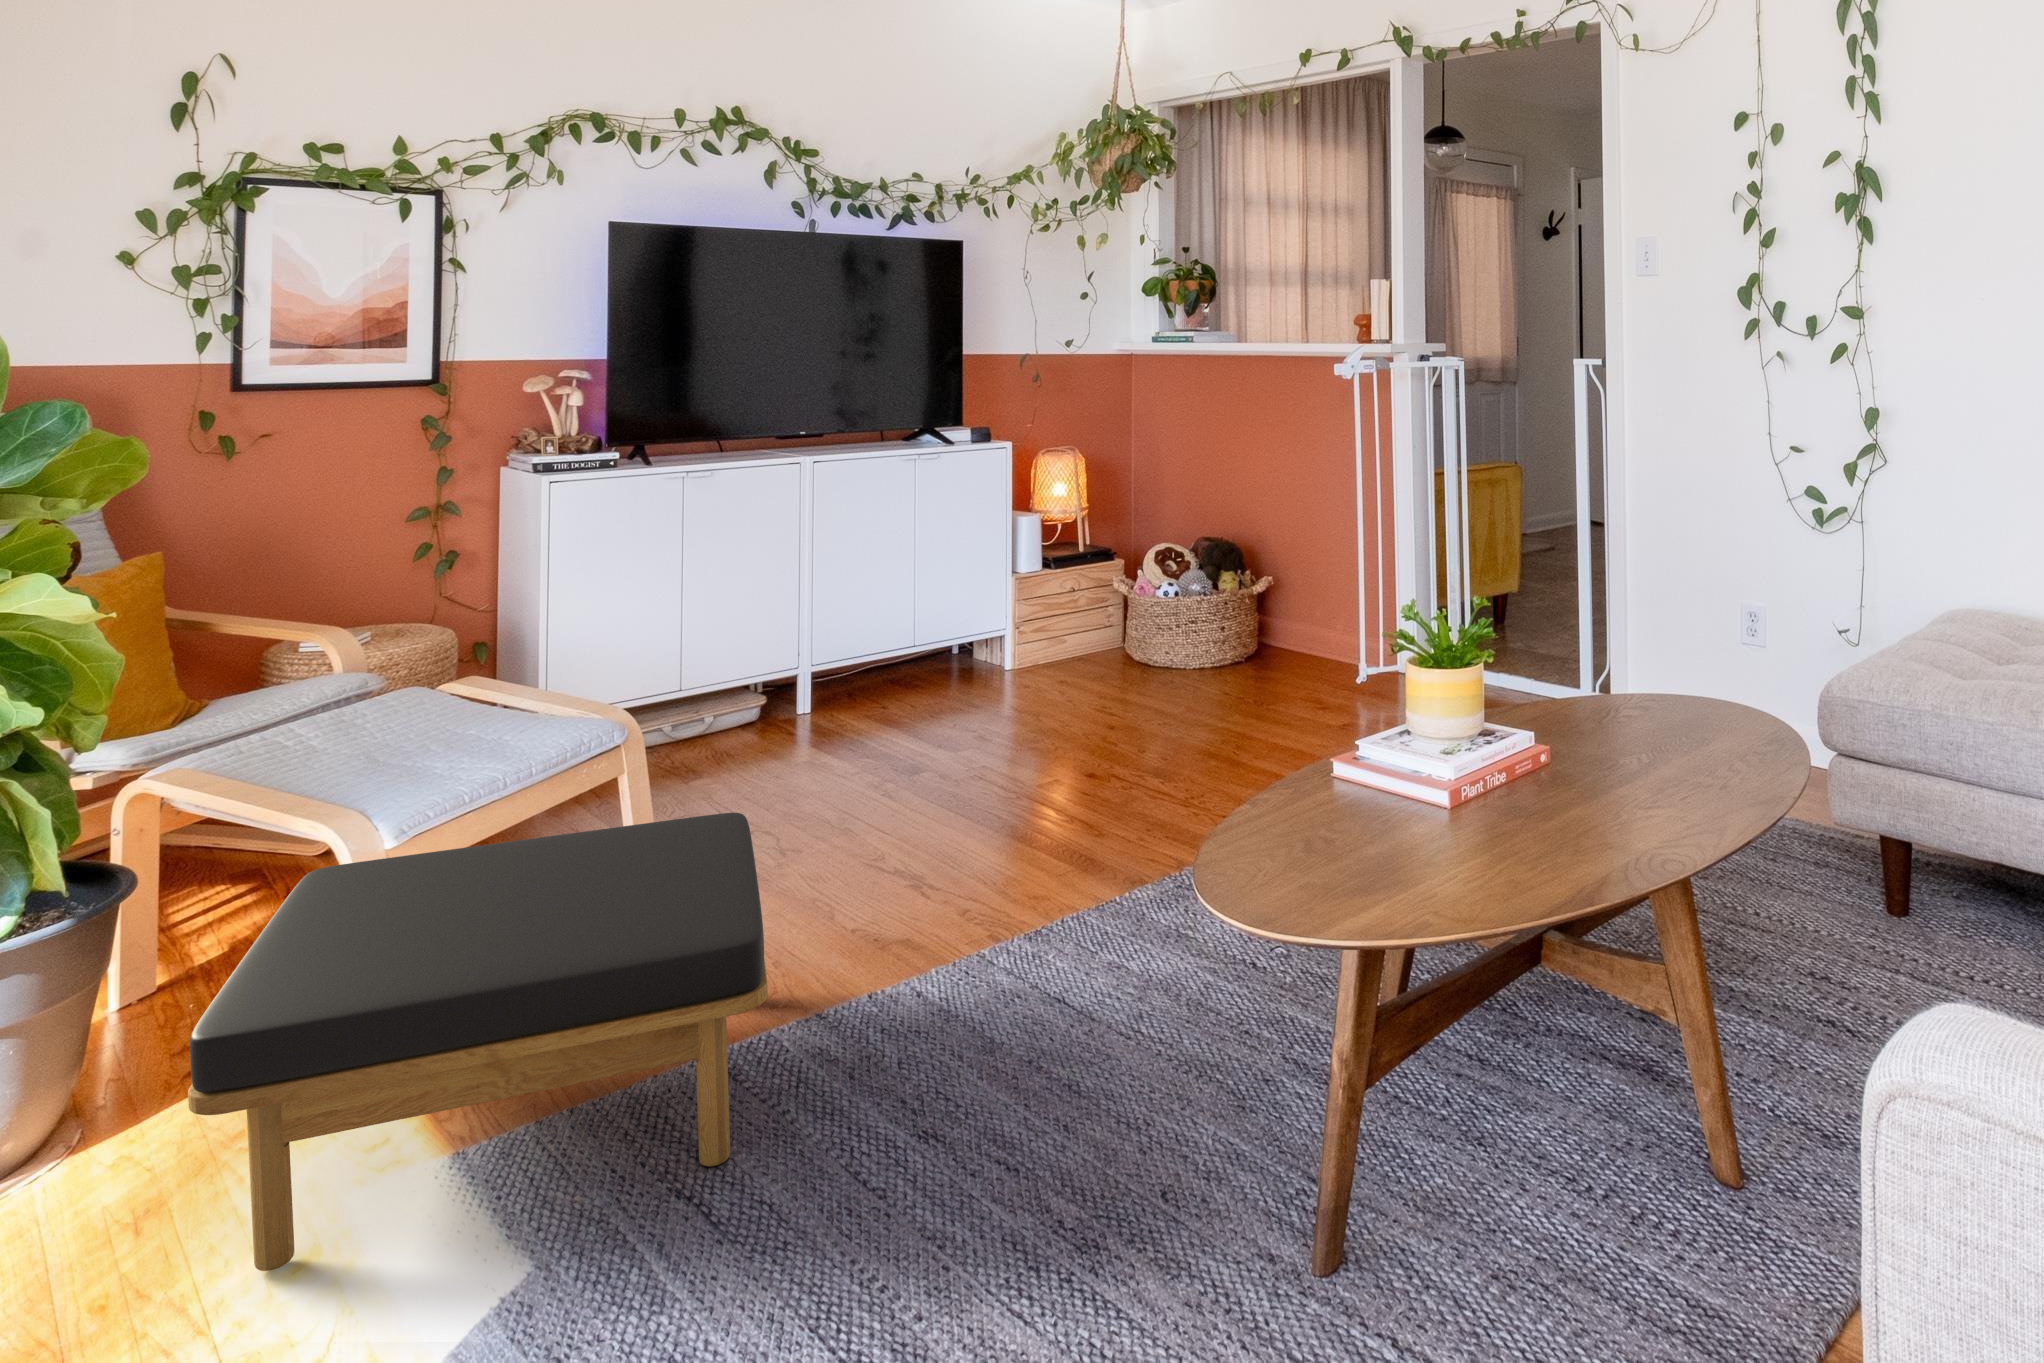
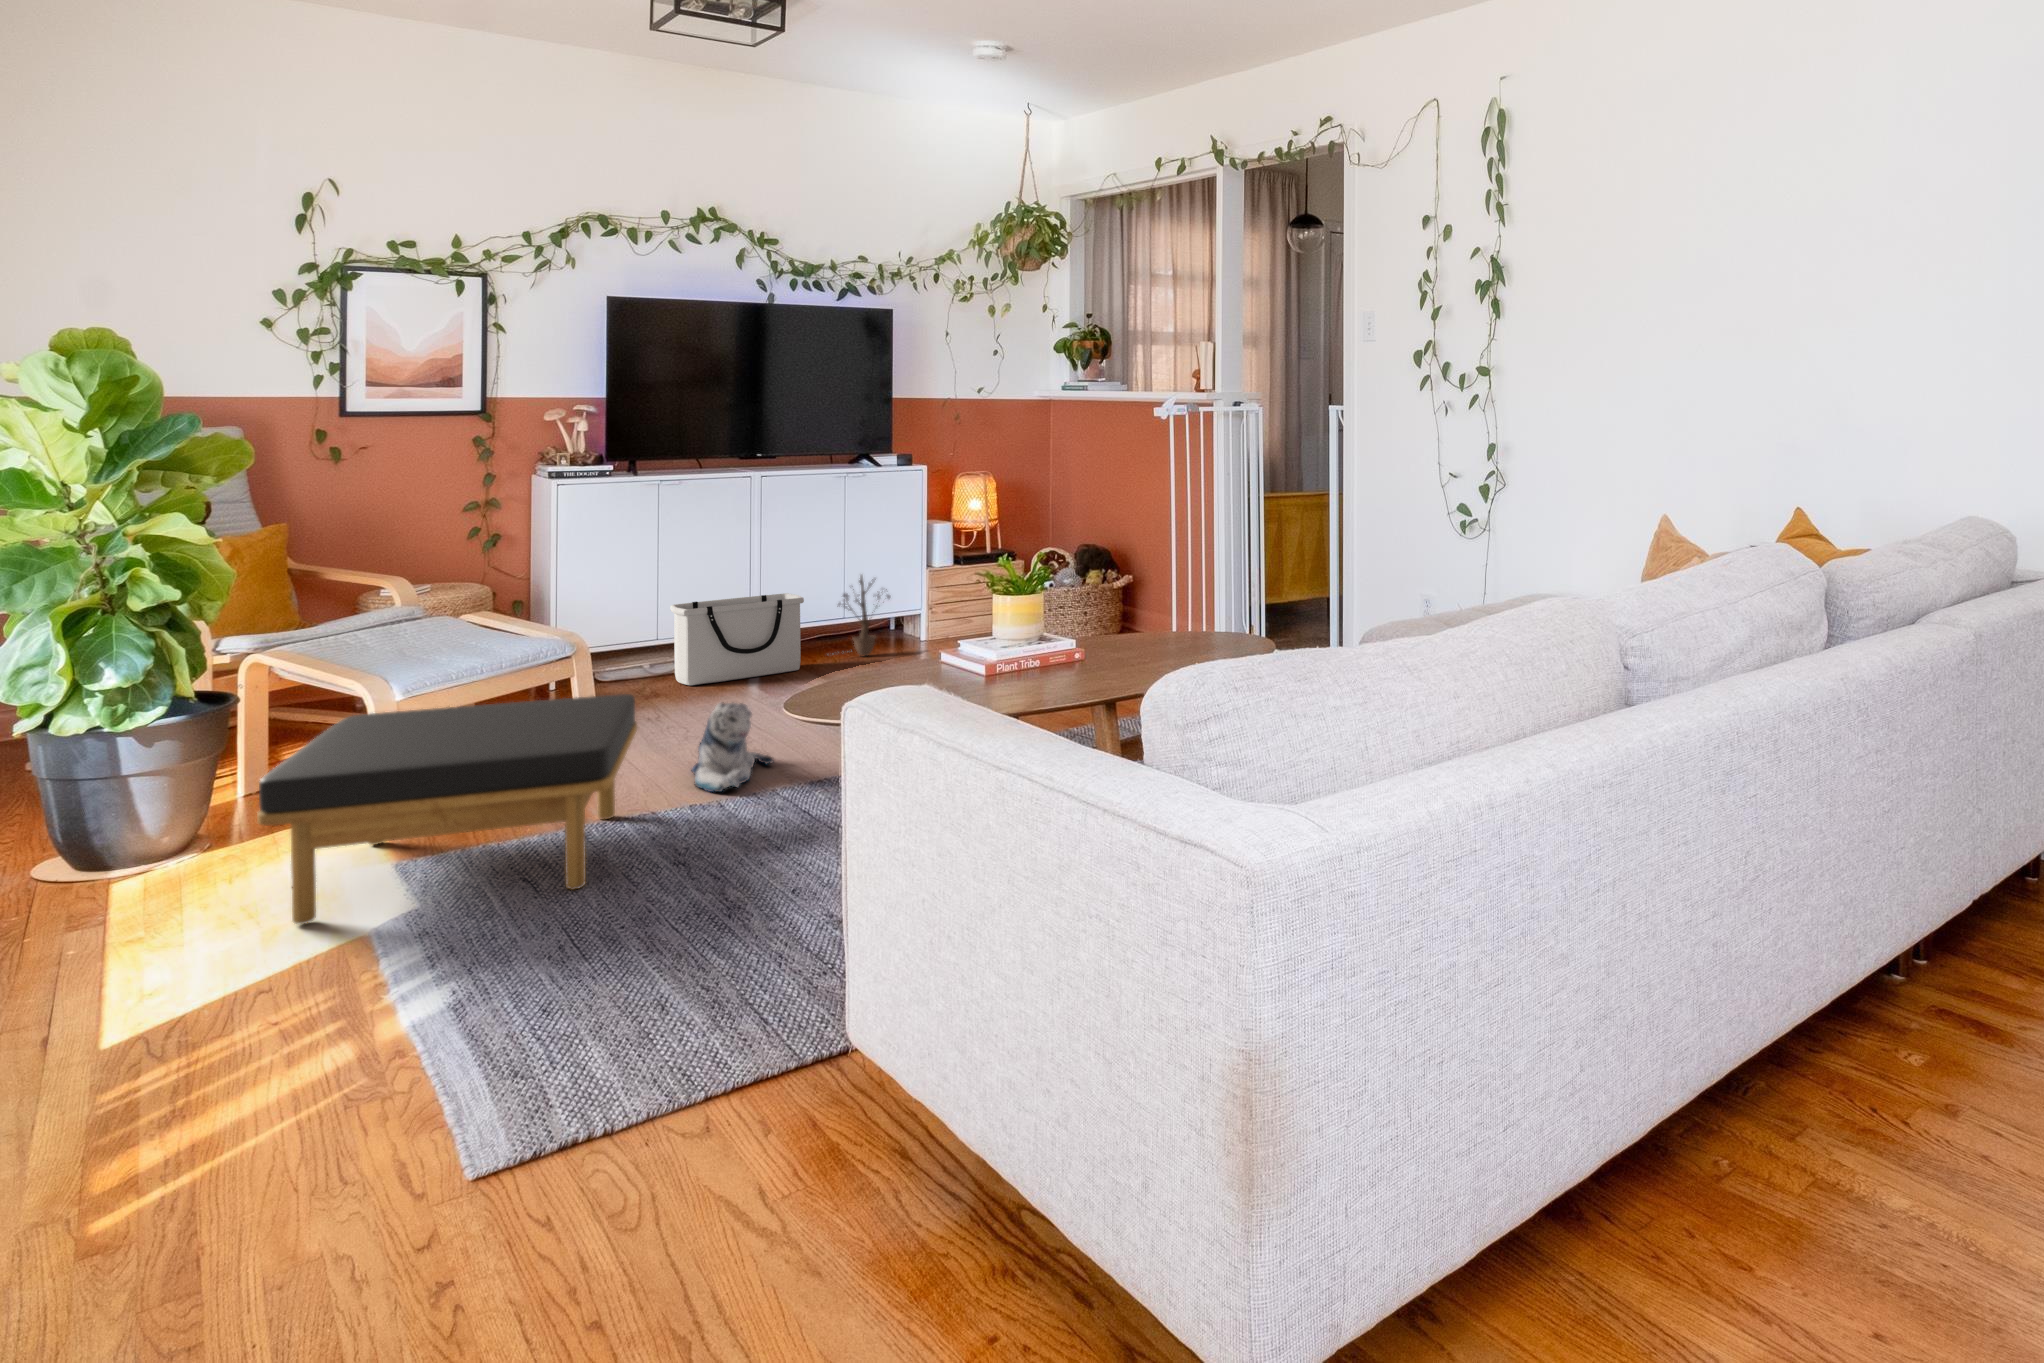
decorative plant: none [900,589,980,697] -> present [828,576,890,657]
storage bin: none [704,617,877,747] -> present [670,593,804,685]
plush toy: none [802,806,918,945] -> present [692,703,773,792]

